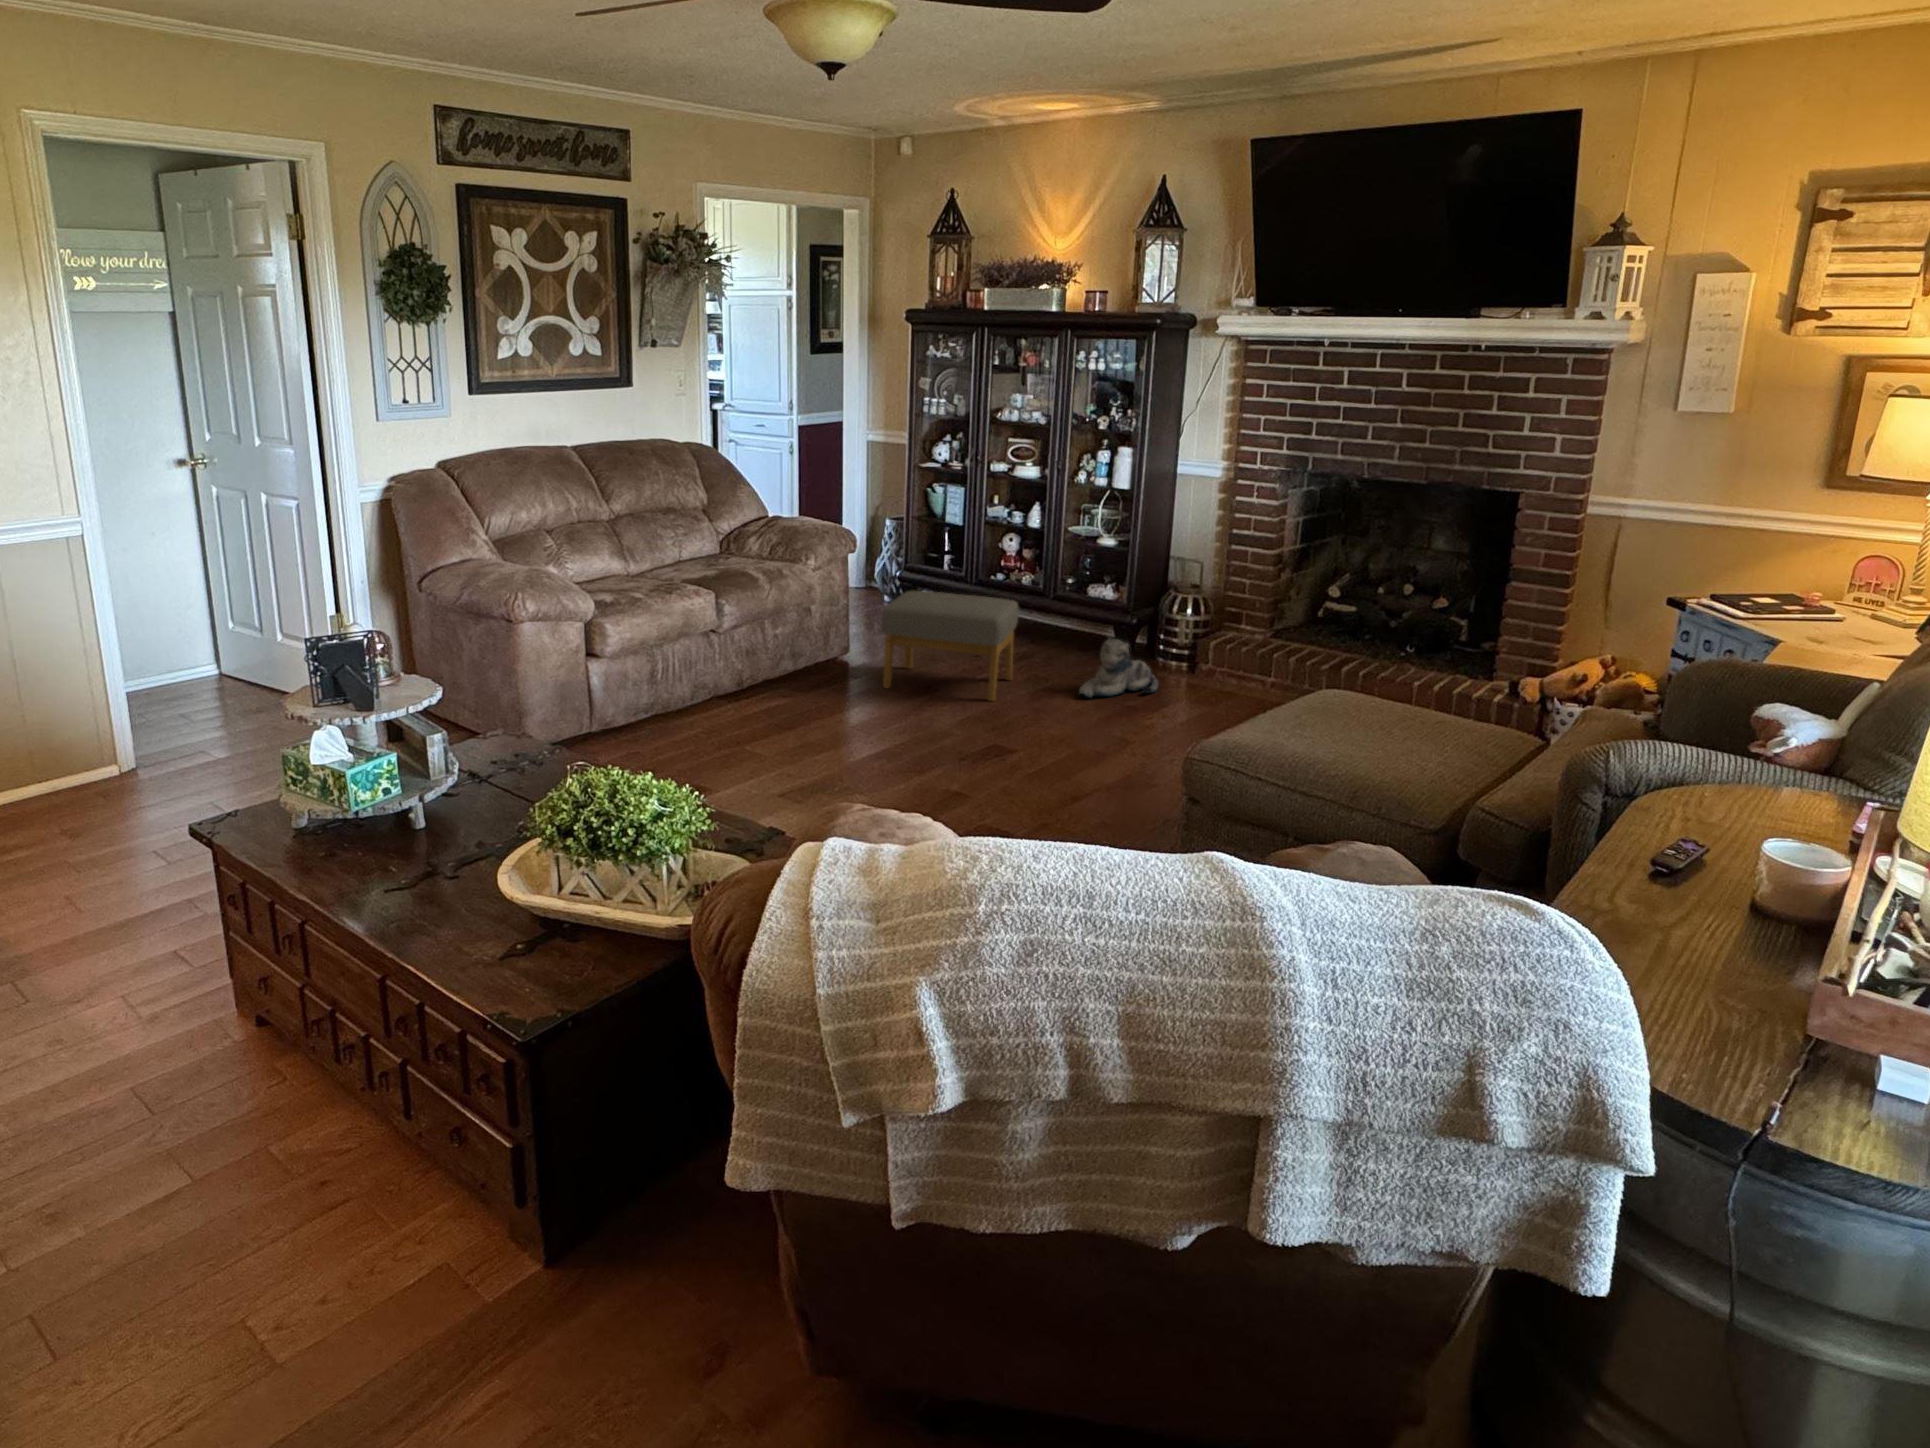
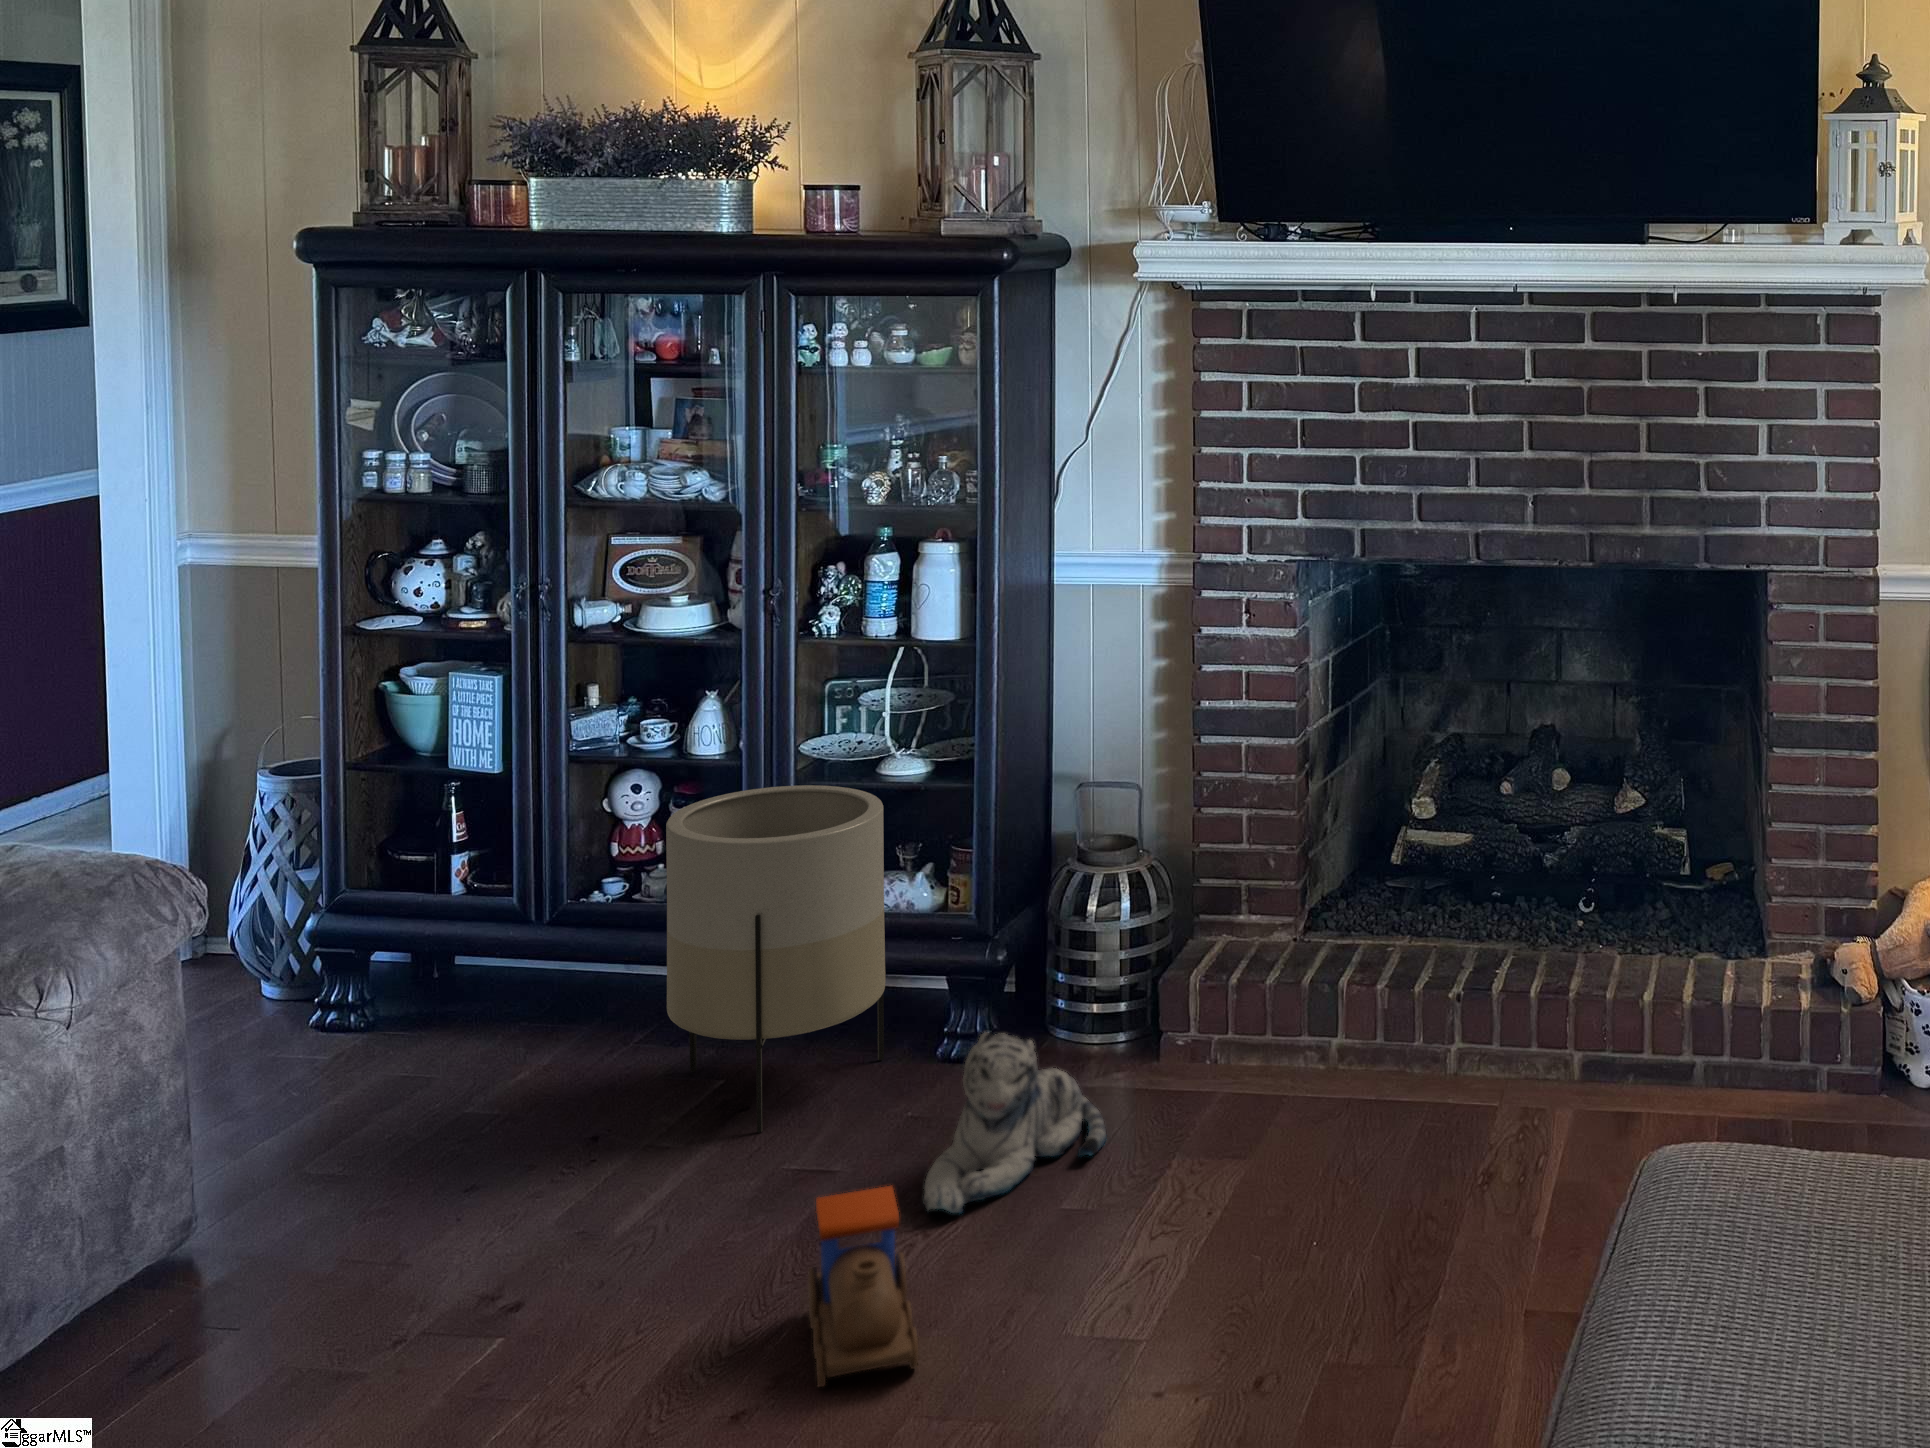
planter: none [1006,541,1092,665] -> present [666,785,885,1133]
footstool: present [882,591,1019,701] -> none [313,985,730,1353]
toy train: none [1022,672,1061,730] -> present [808,1186,918,1387]

